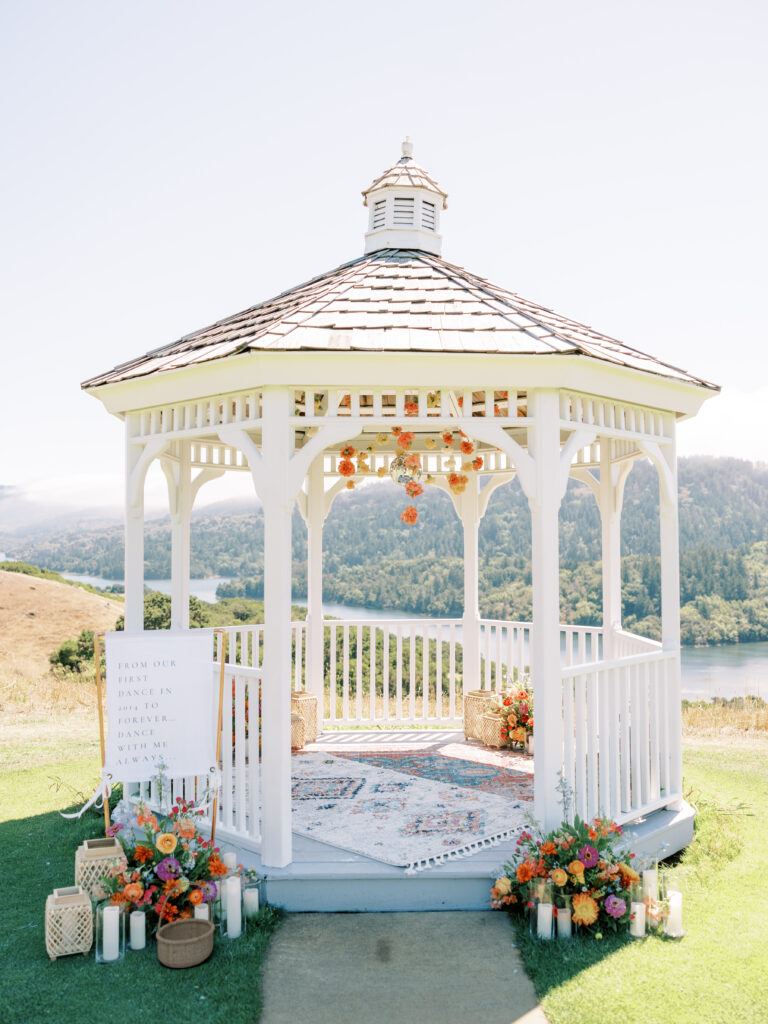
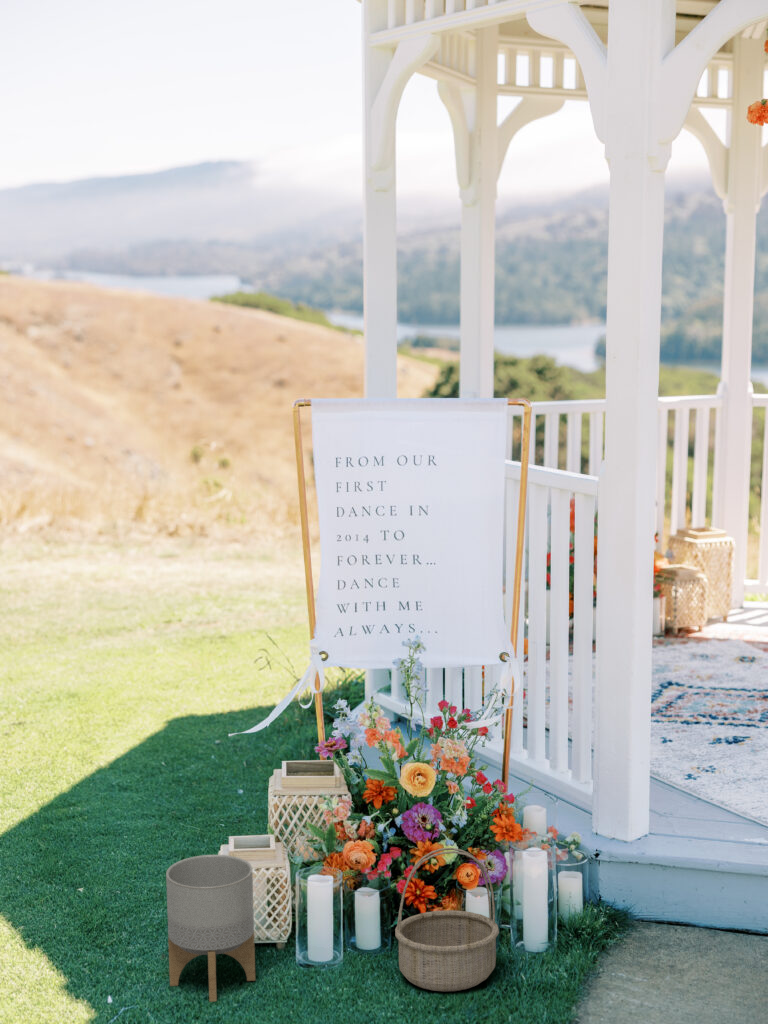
planter: none [17,901,73,995] -> present [166,855,255,1002]

